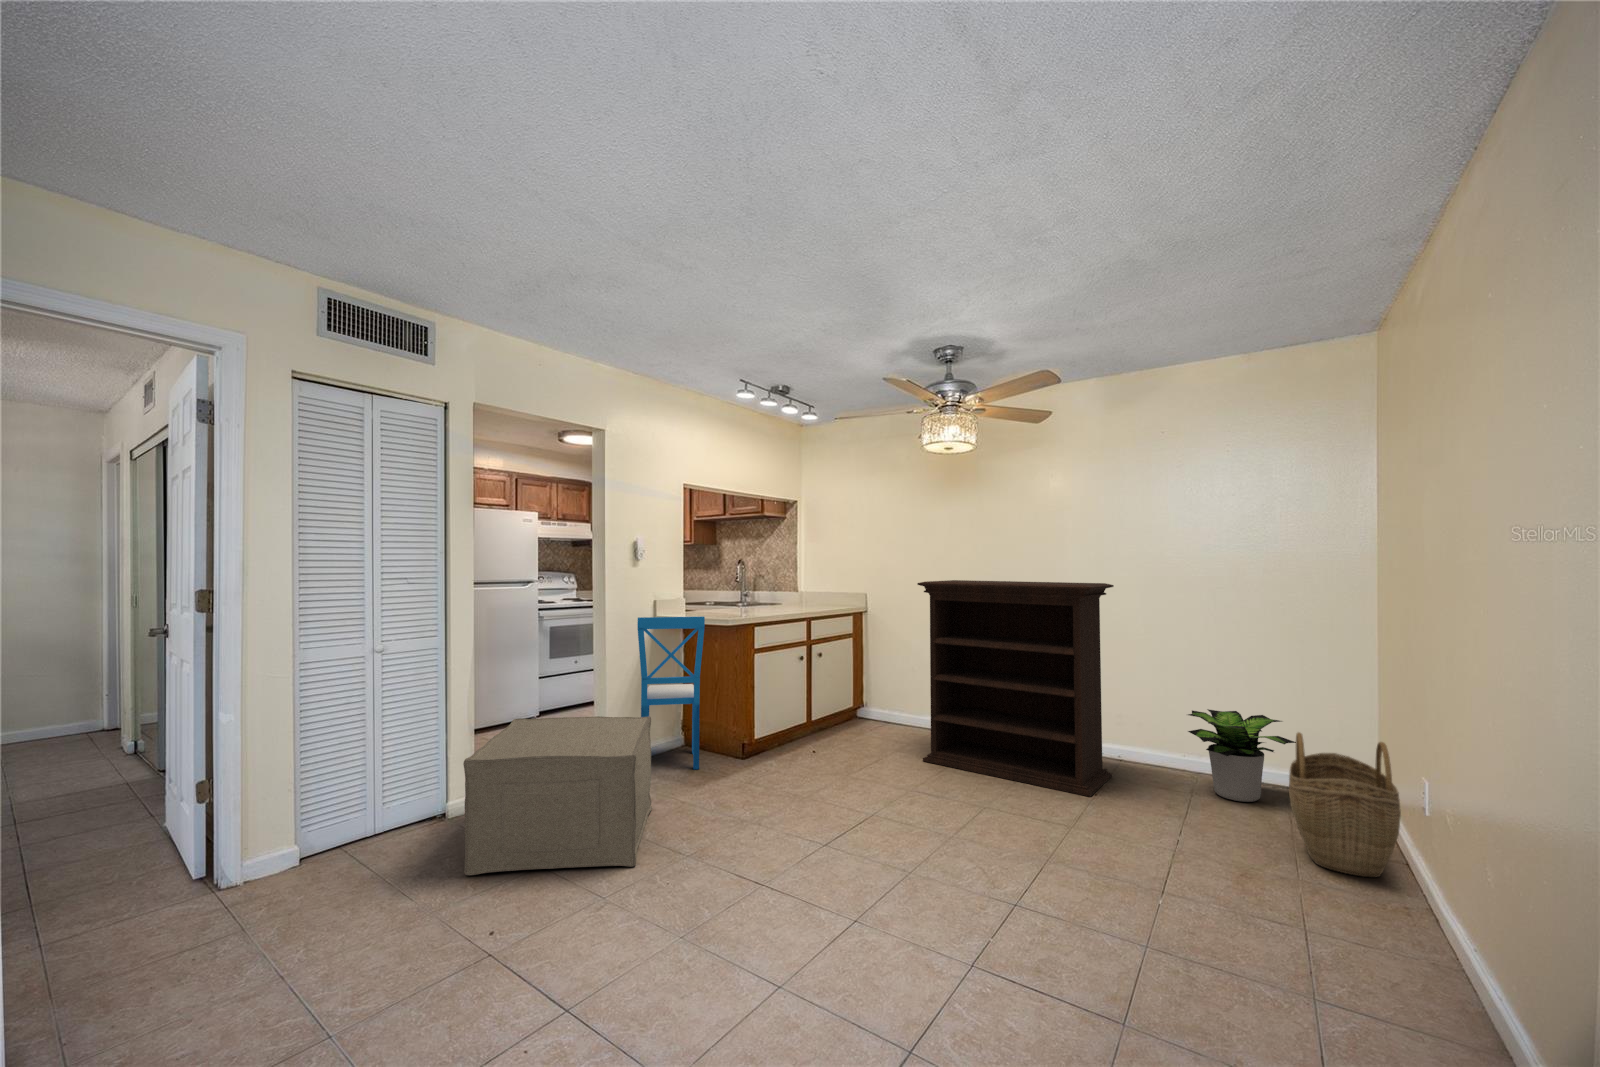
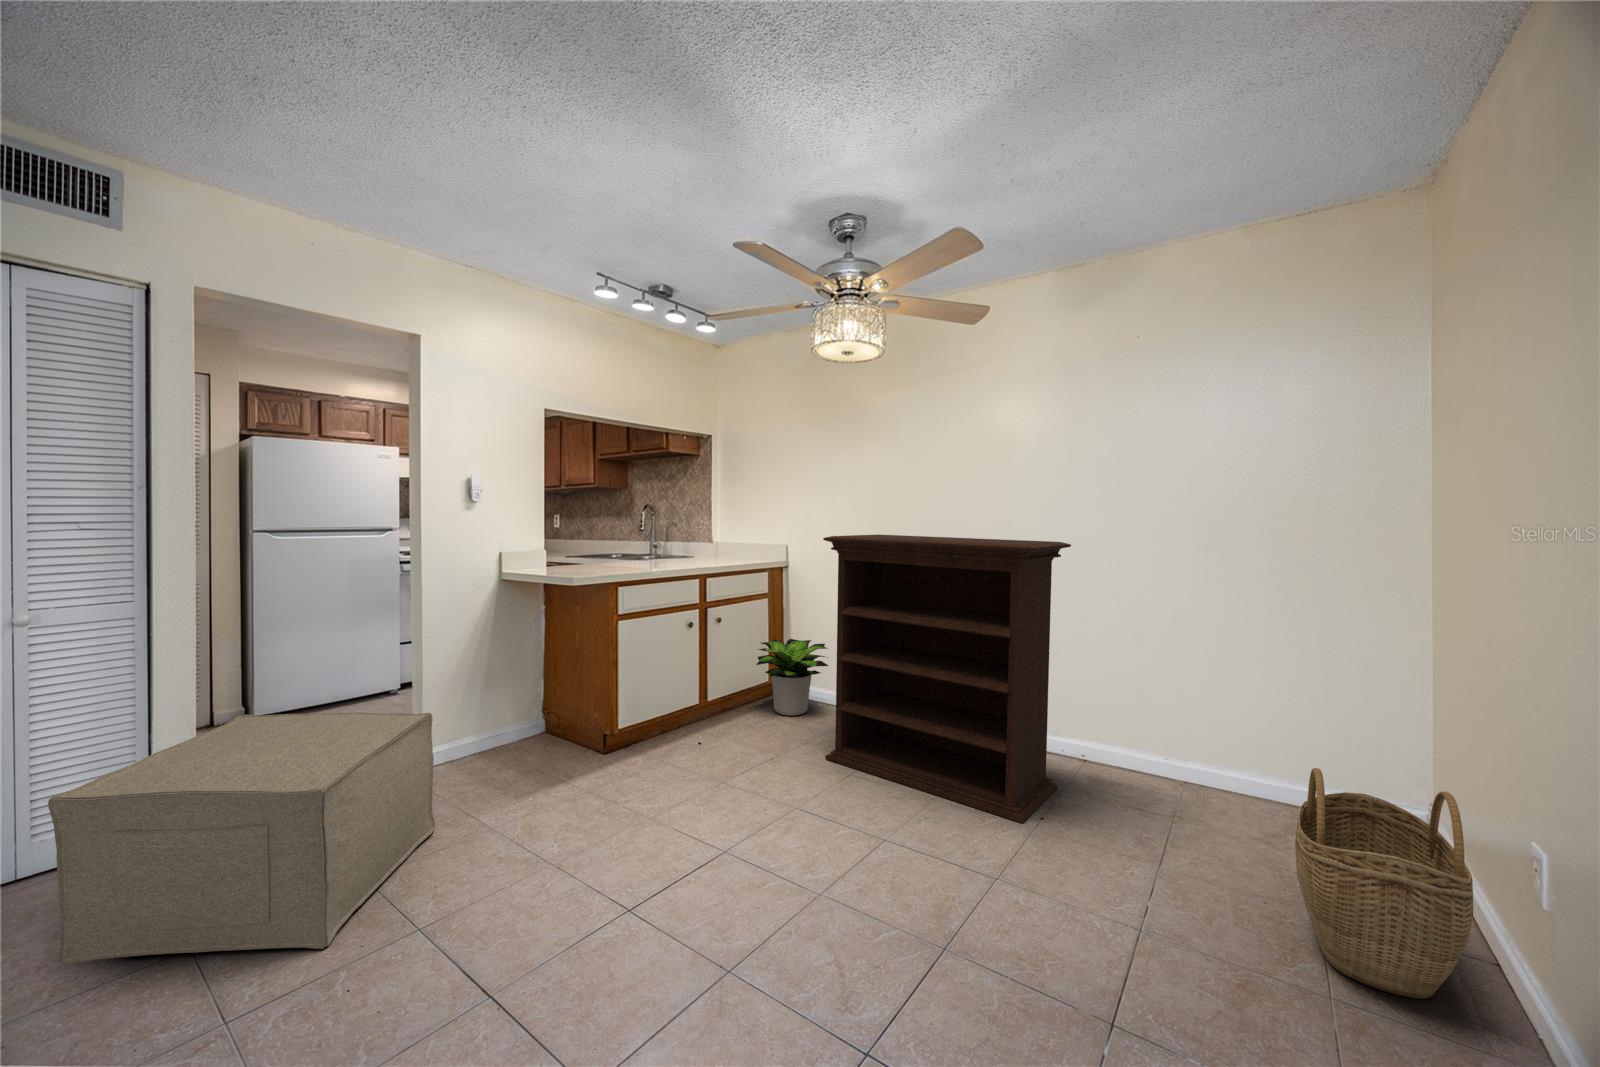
dining chair: present [637,617,705,770] -> none [456,577,556,771]
potted plant: present [1188,709,1296,802] -> present [756,639,828,716]

